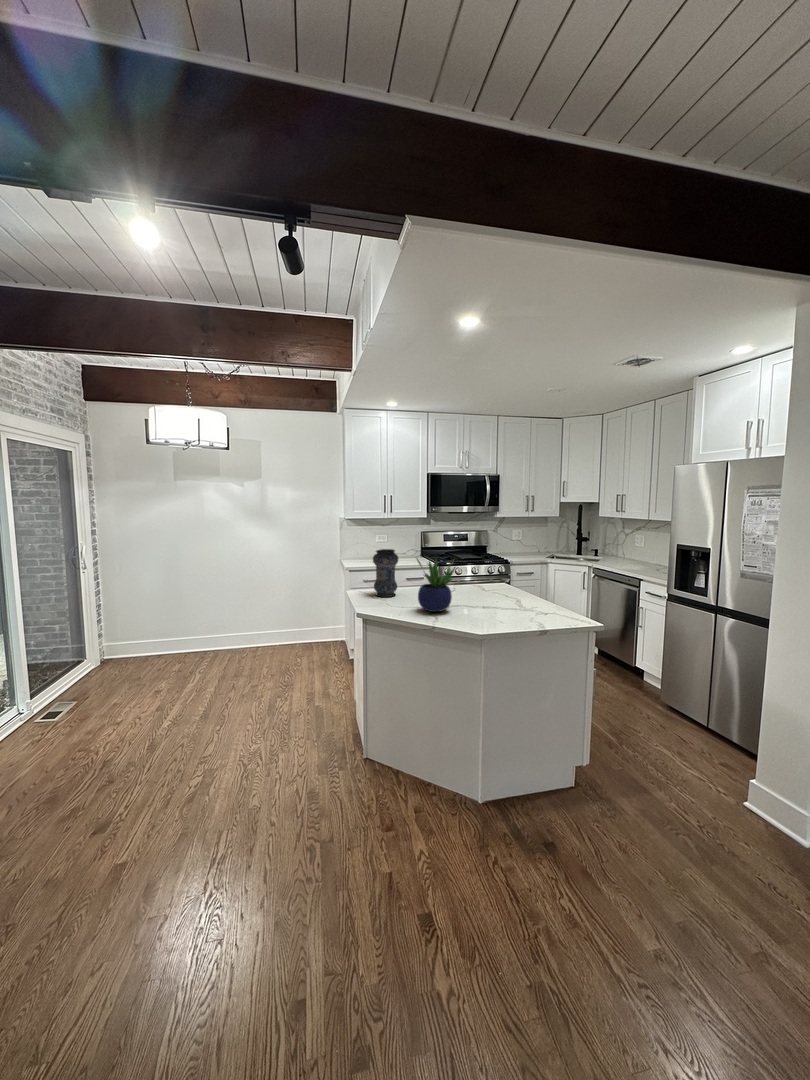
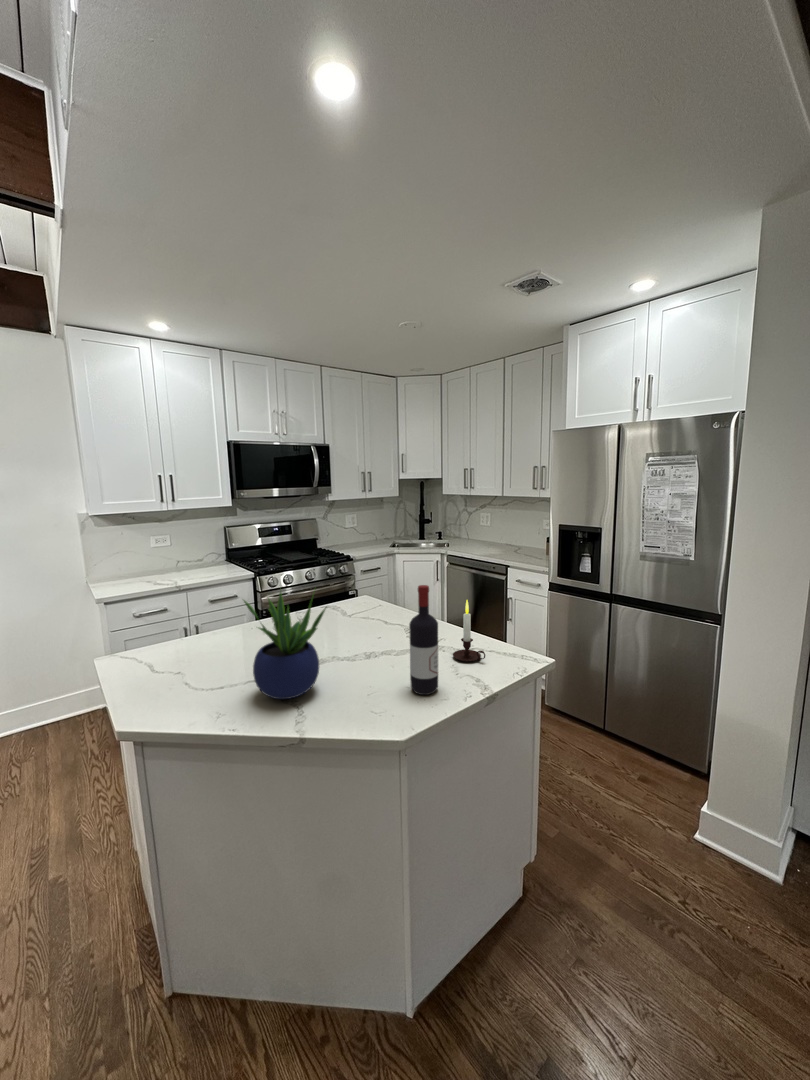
vase: present [373,549,399,597] -> none [146,578,203,671]
wine bottle: none [499,560,517,622] -> present [409,585,438,695]
candle: none [536,576,555,615] -> present [453,600,485,662]

